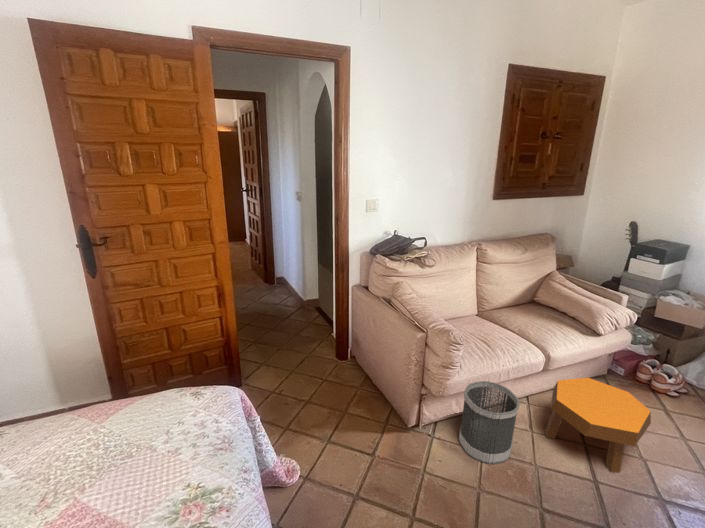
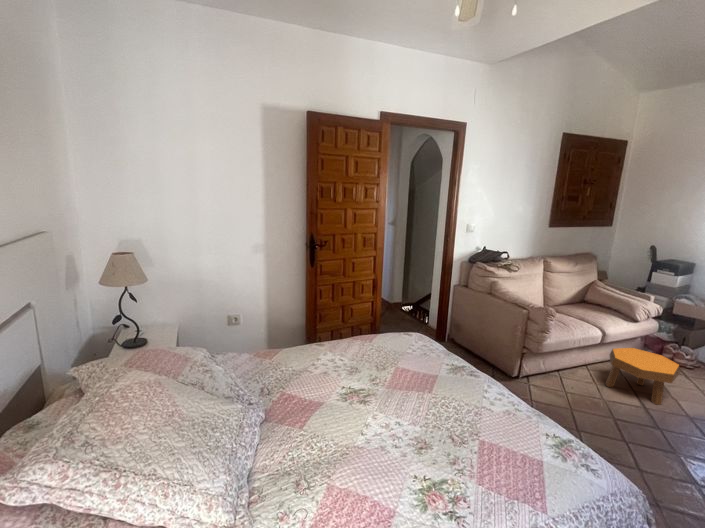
wastebasket: present [459,381,519,464] -> none [547,346,593,399]

